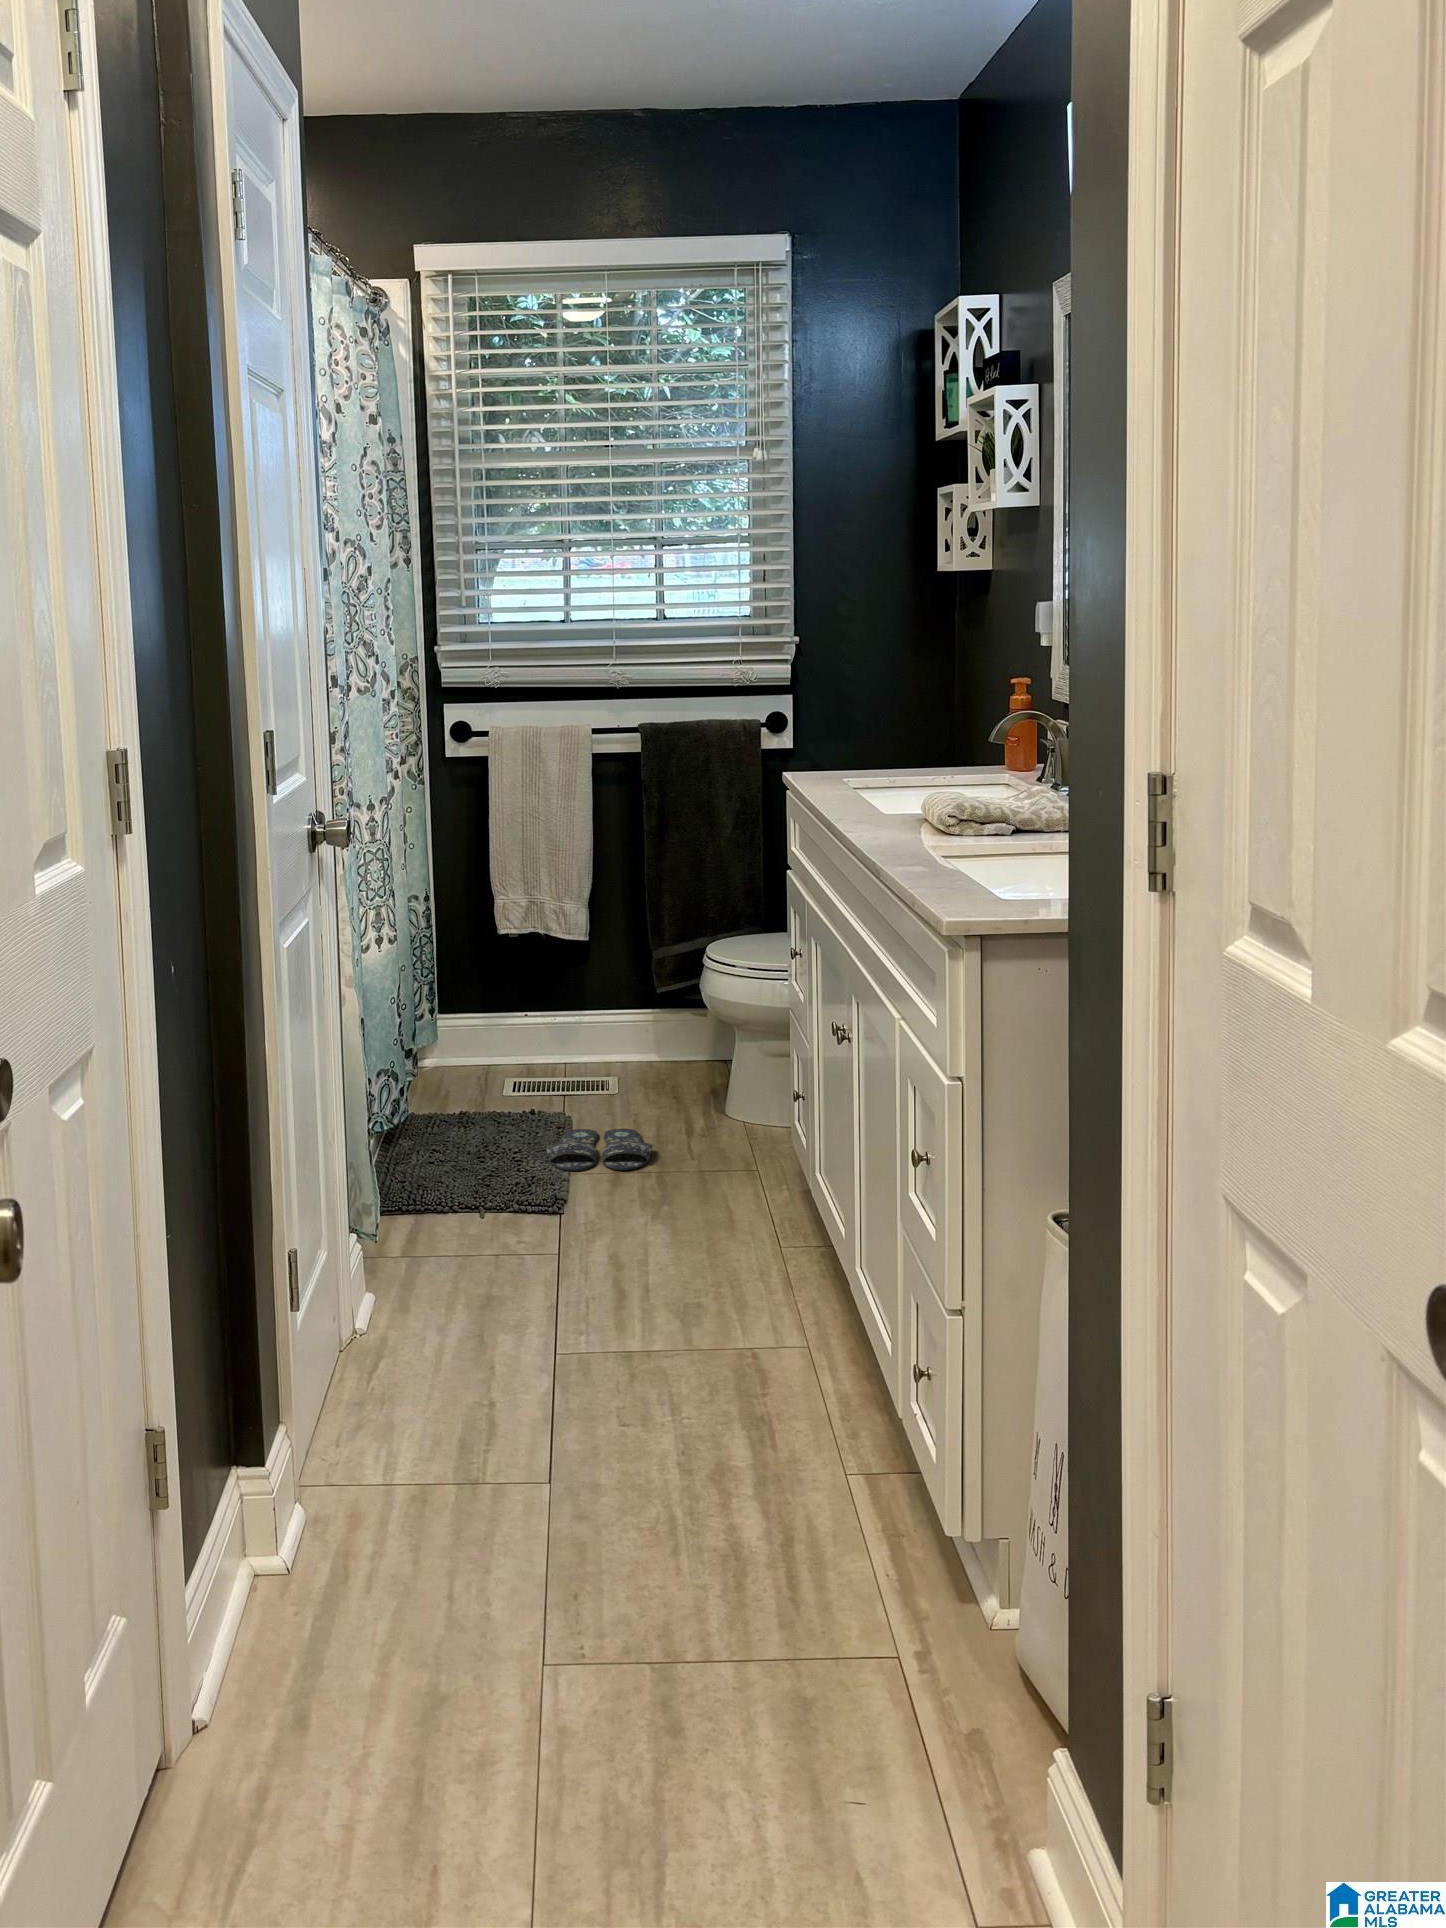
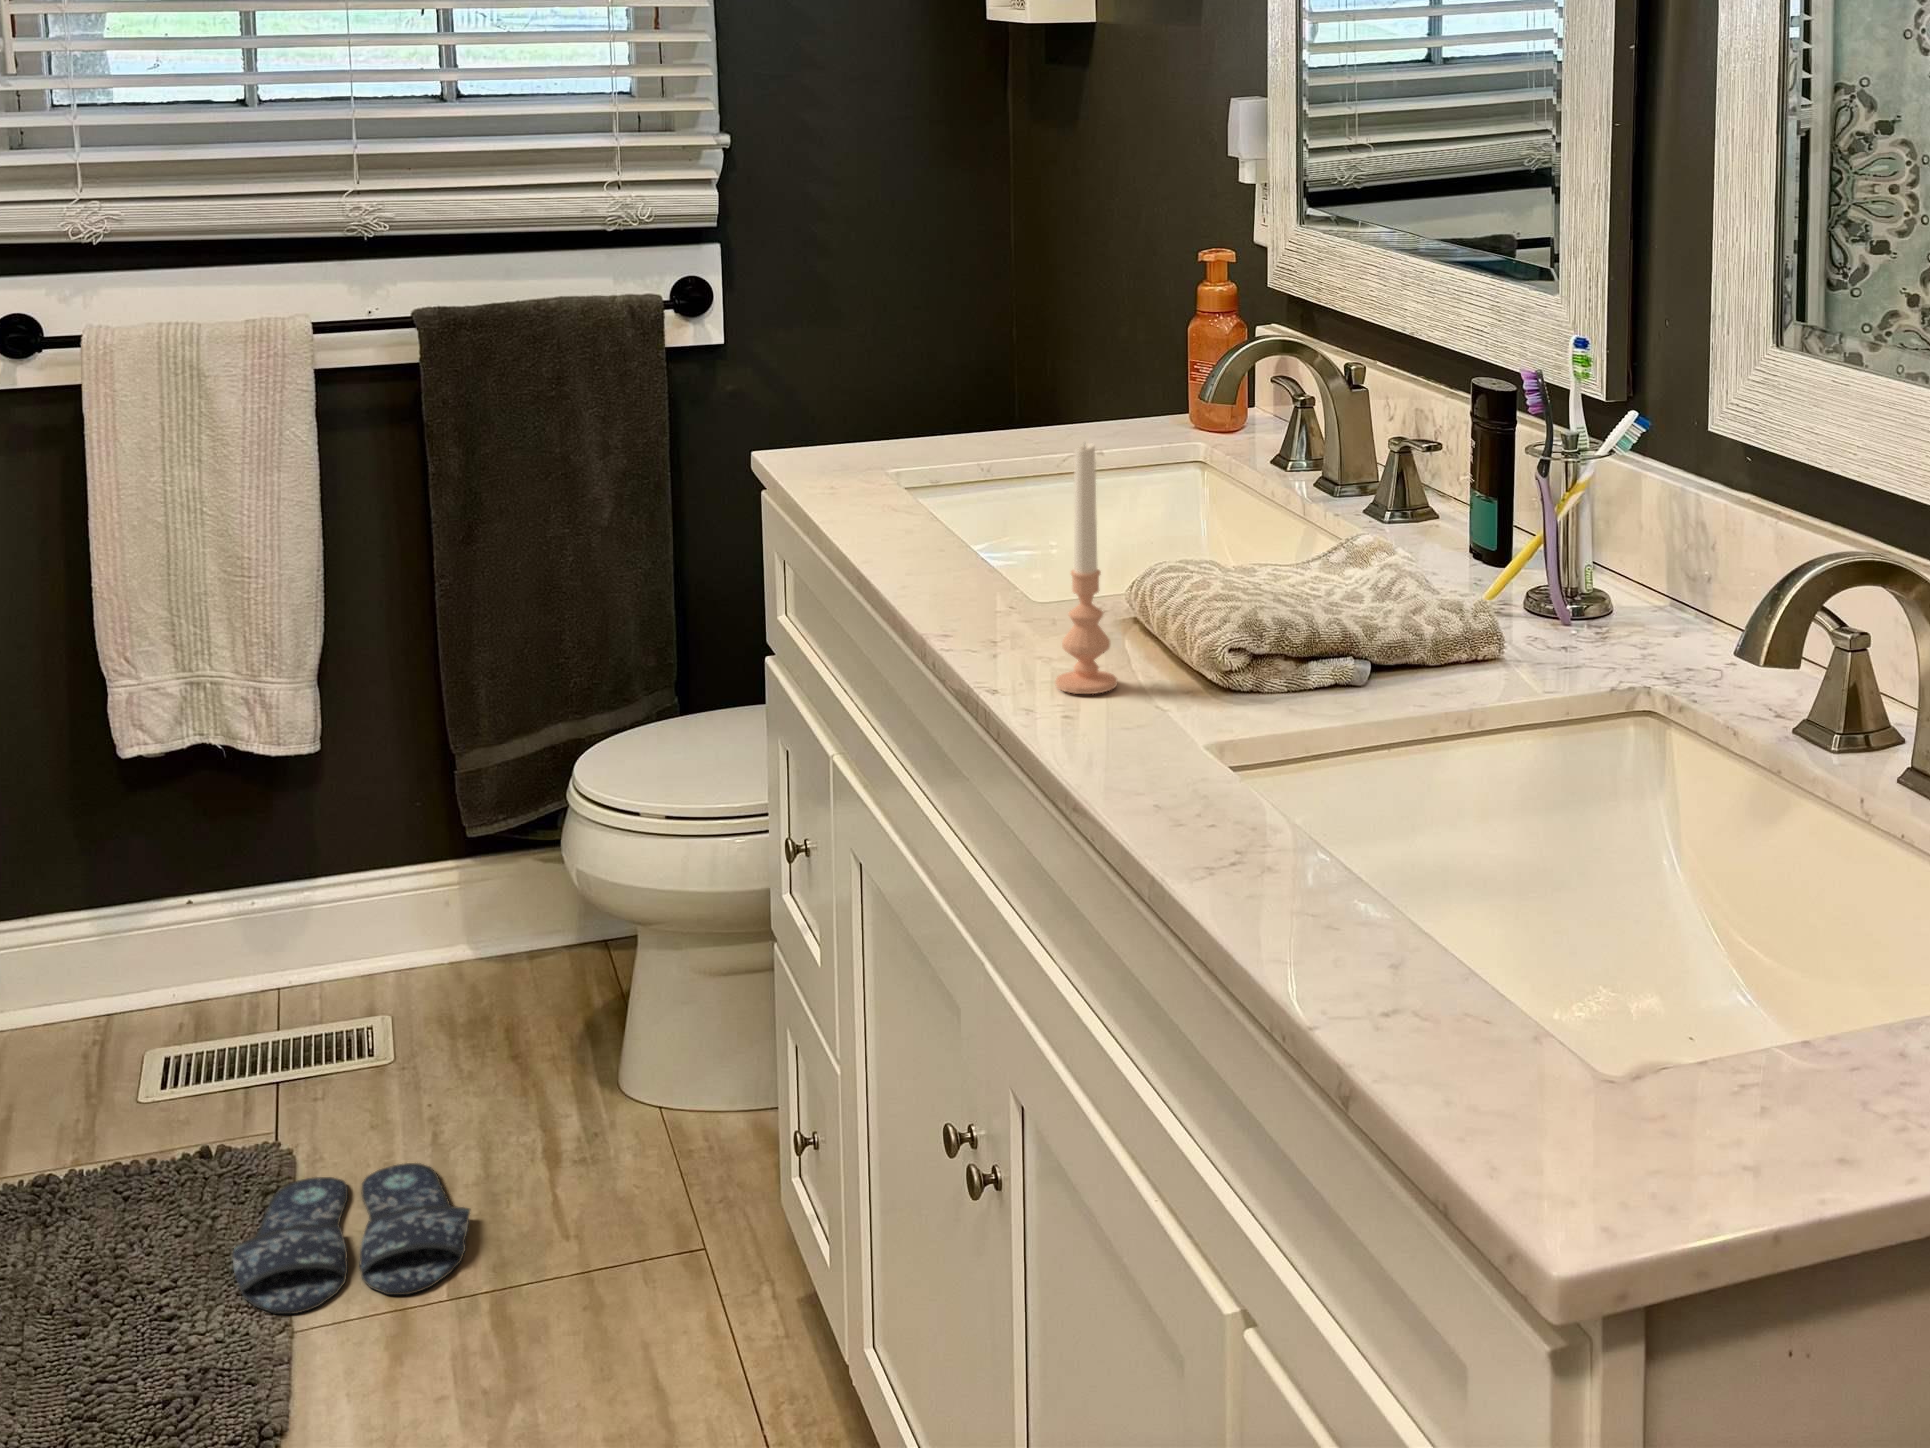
candle: none [880,729,906,834] -> present [1055,443,1117,694]

